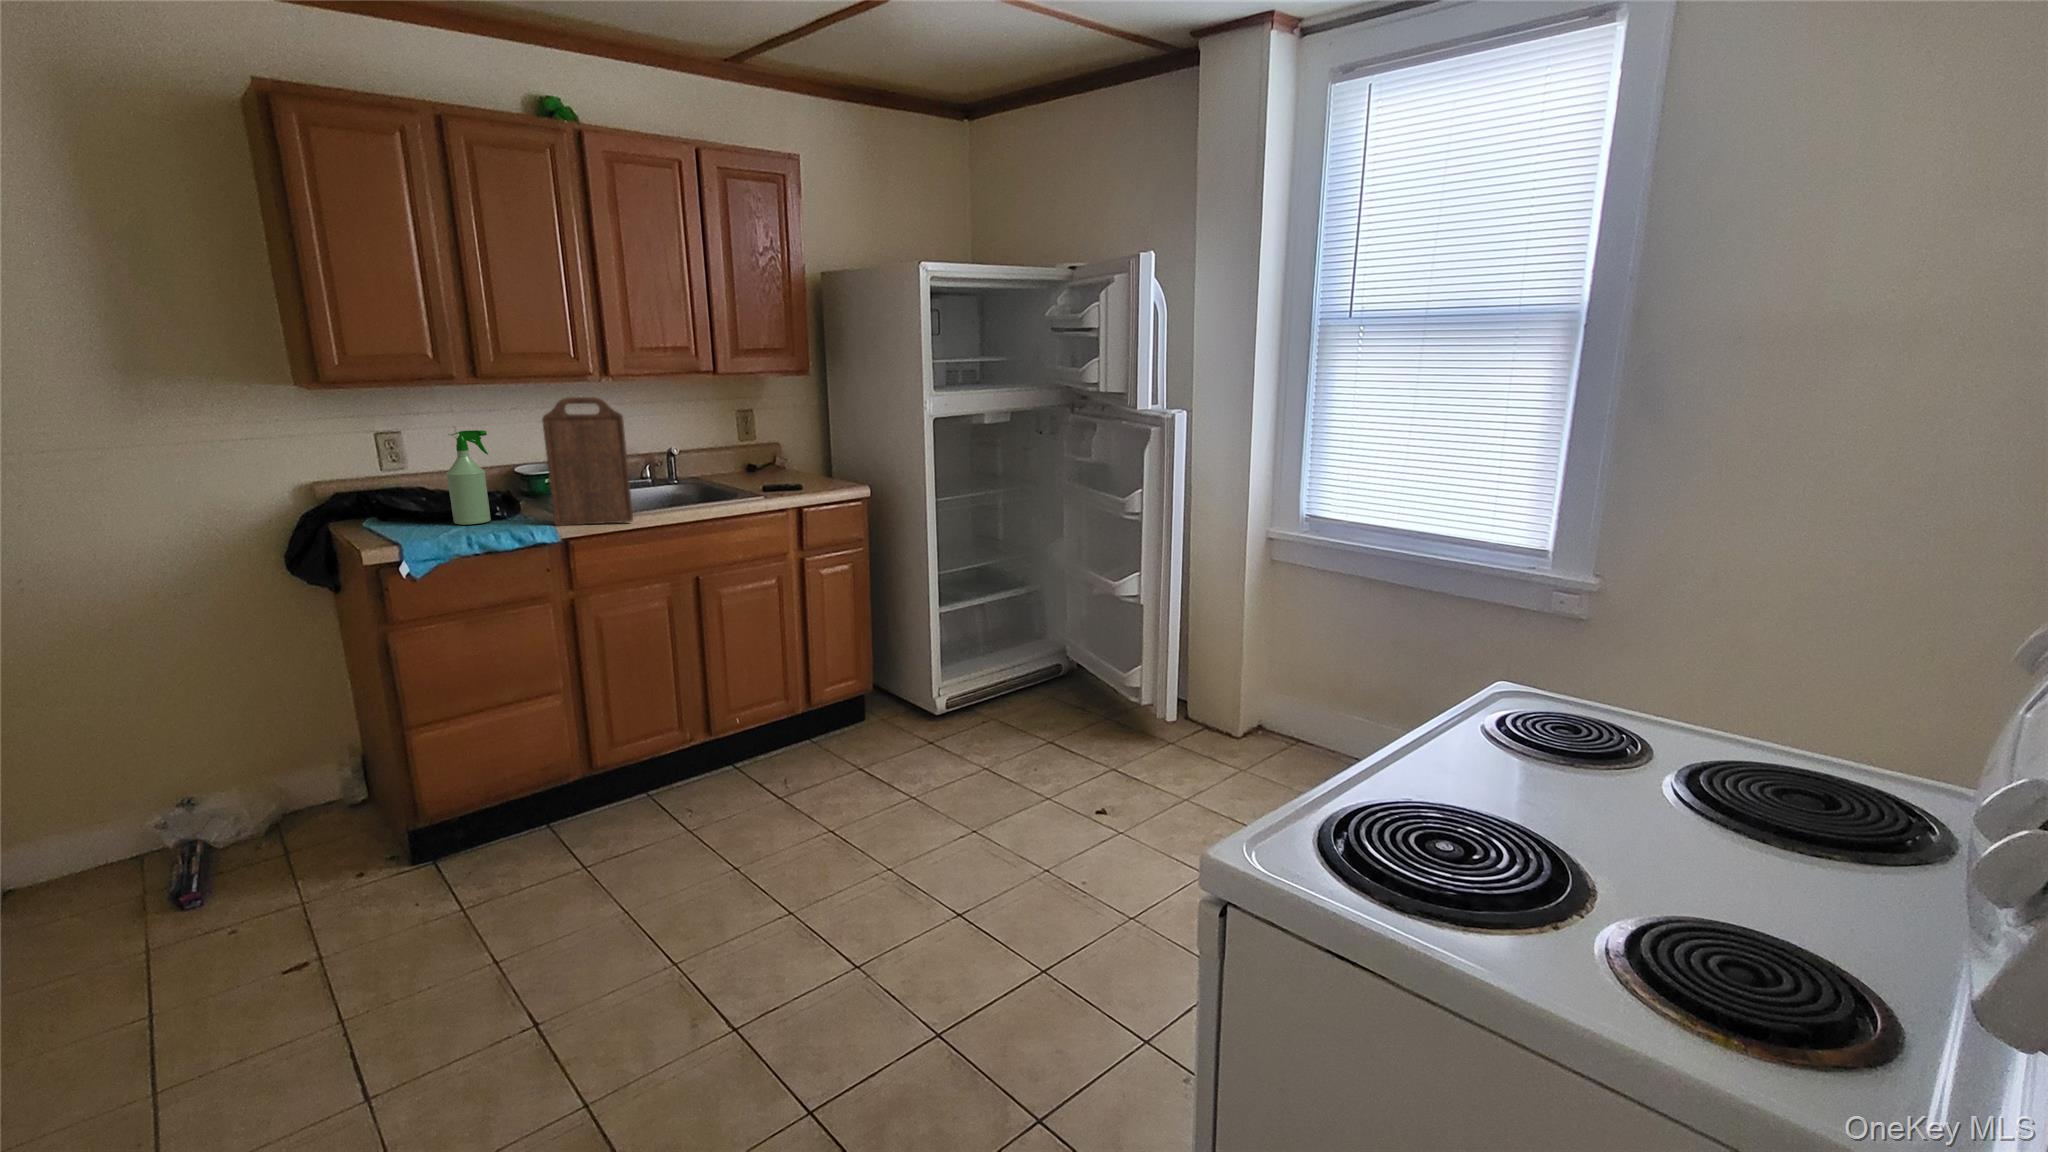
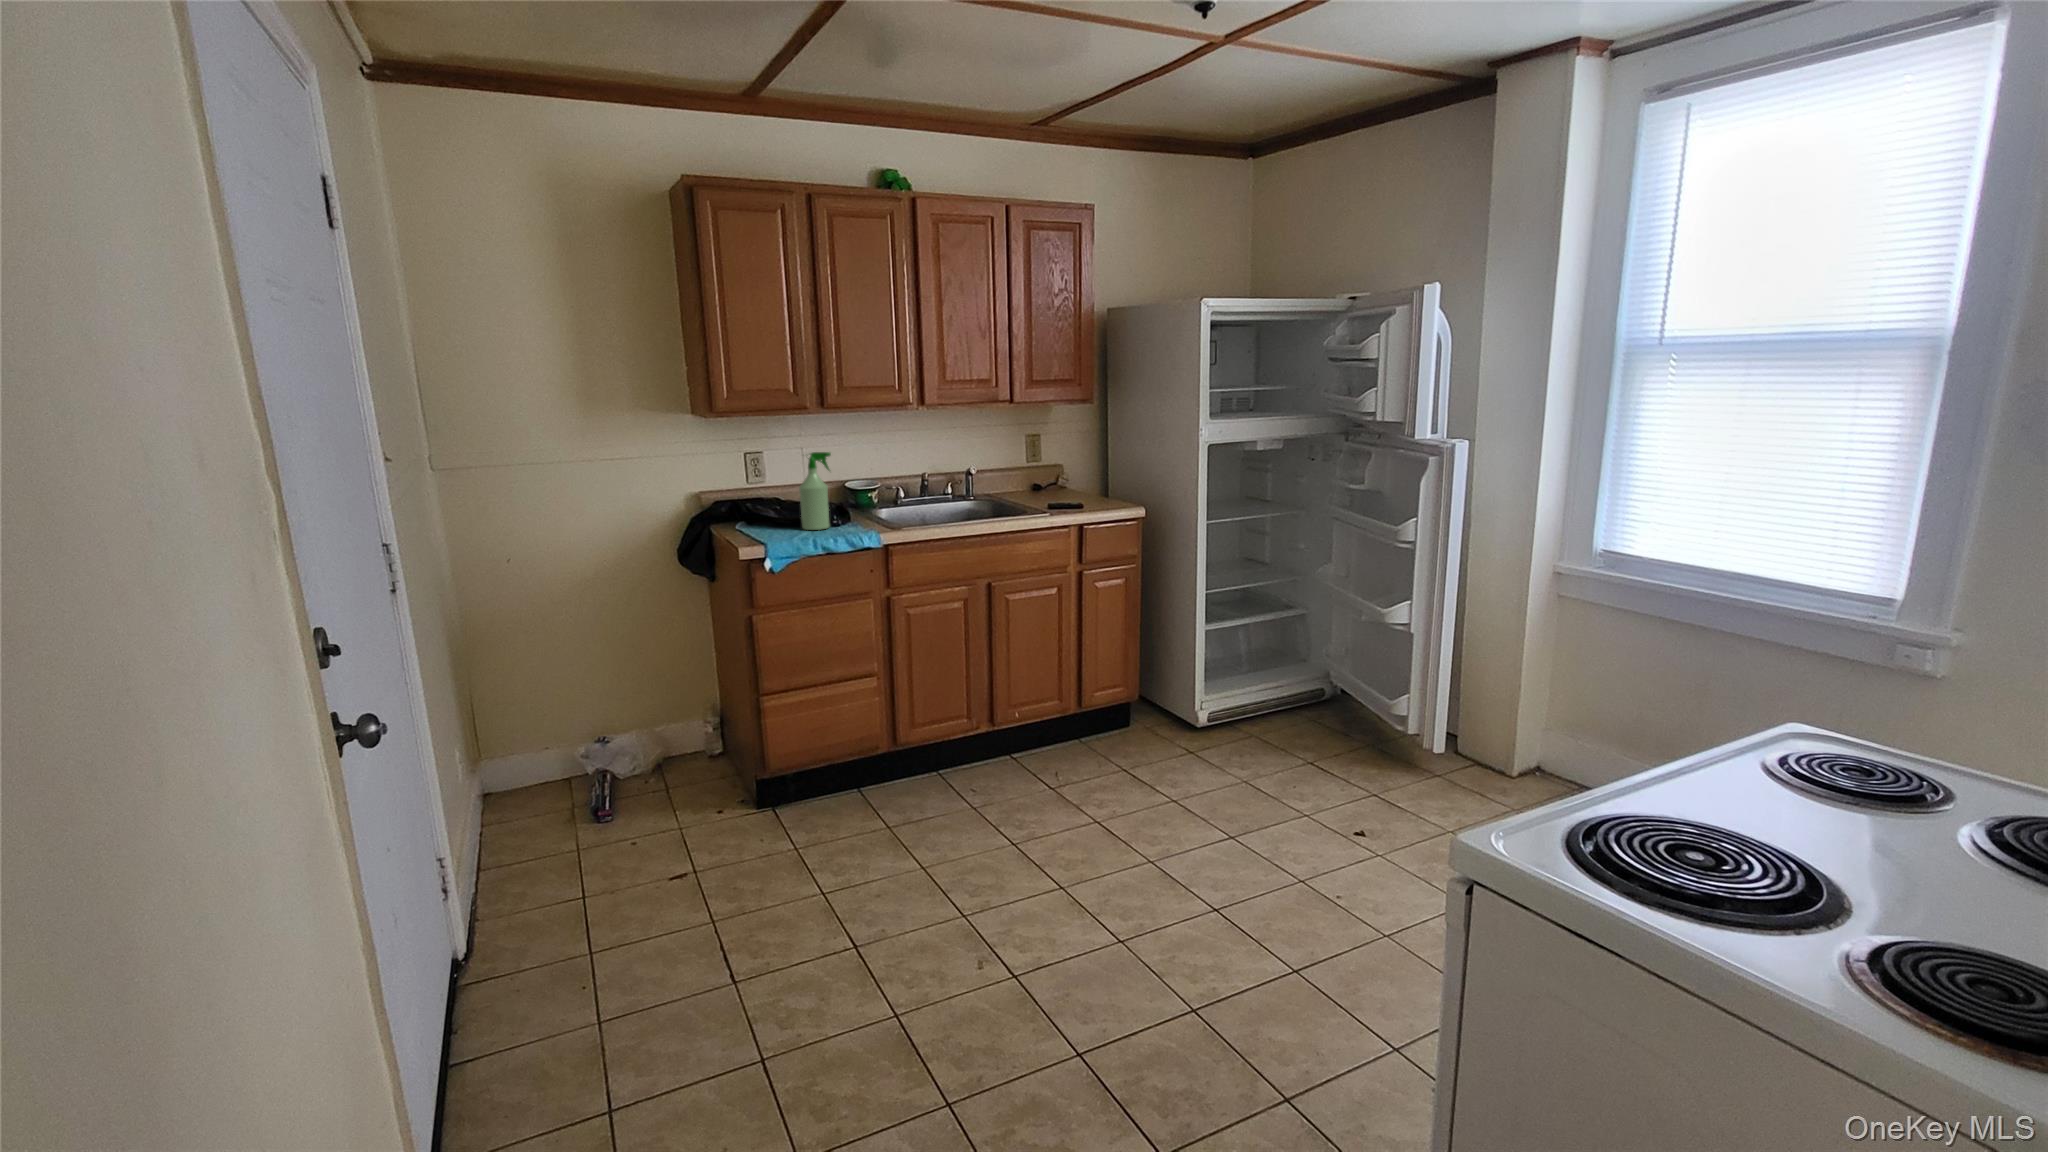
cutting board: present [542,397,633,526] -> none [875,425,941,534]

